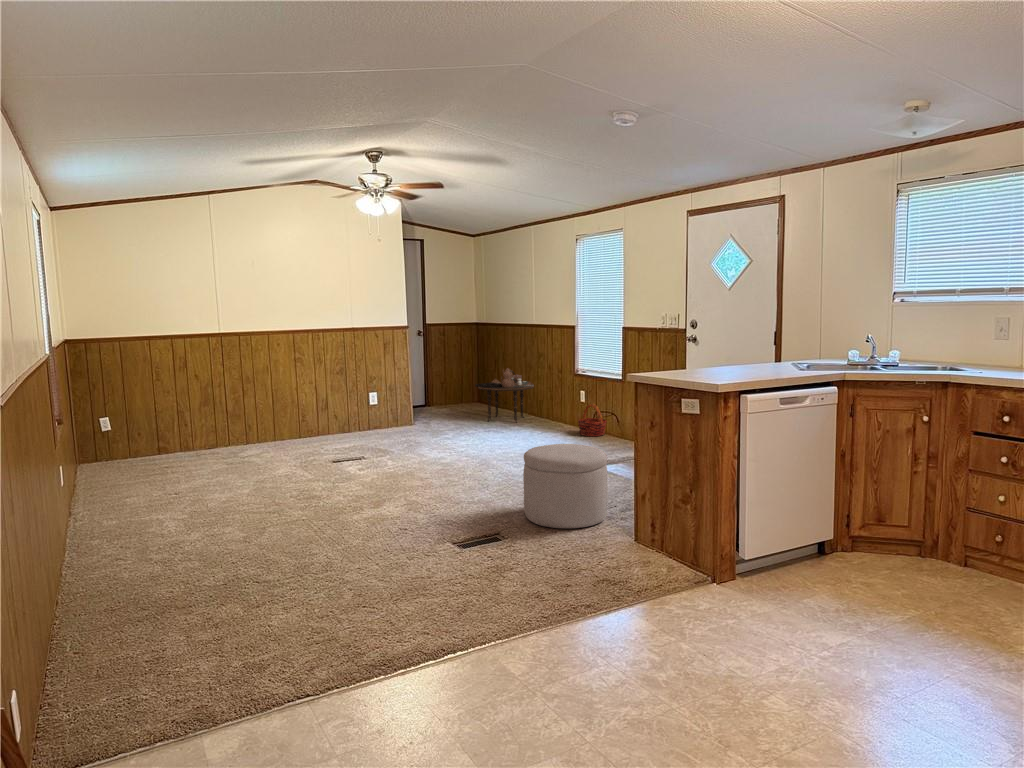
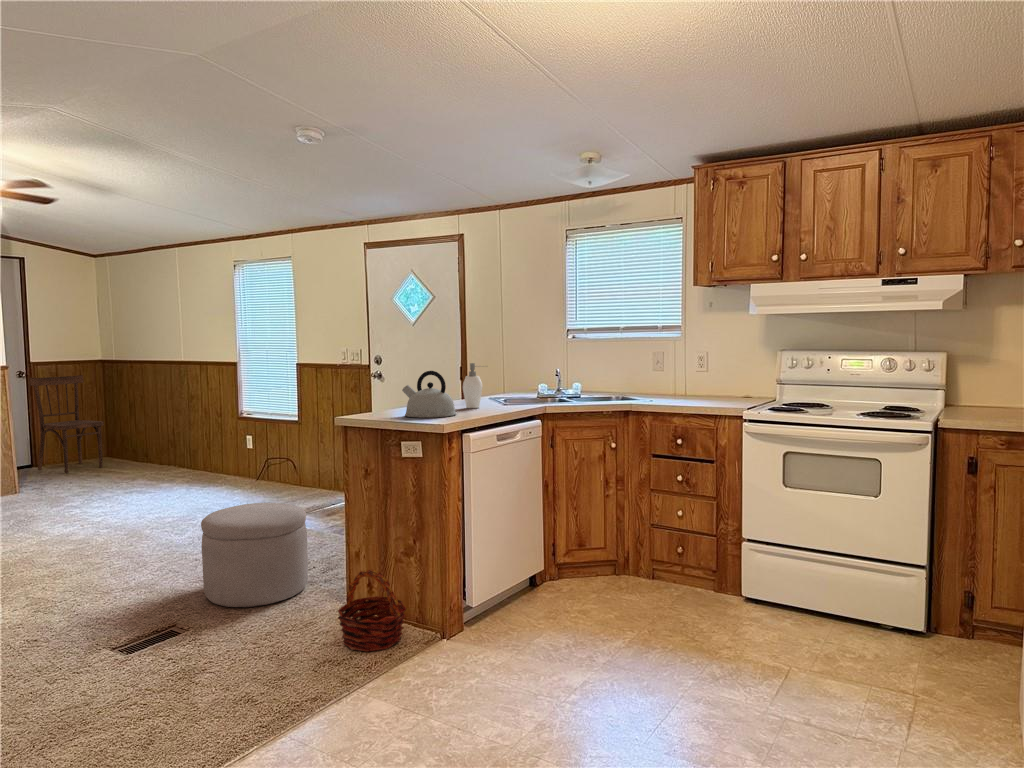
soap dispenser: none [754,327,781,371] -> present [463,363,482,408]
dining chair: none [427,333,476,410] -> present [29,375,104,473]
kettle: none [689,333,740,377] -> present [402,371,456,418]
side table: present [475,368,534,422] -> none [106,416,187,483]
basket: present [578,404,607,436] -> present [338,570,406,652]

